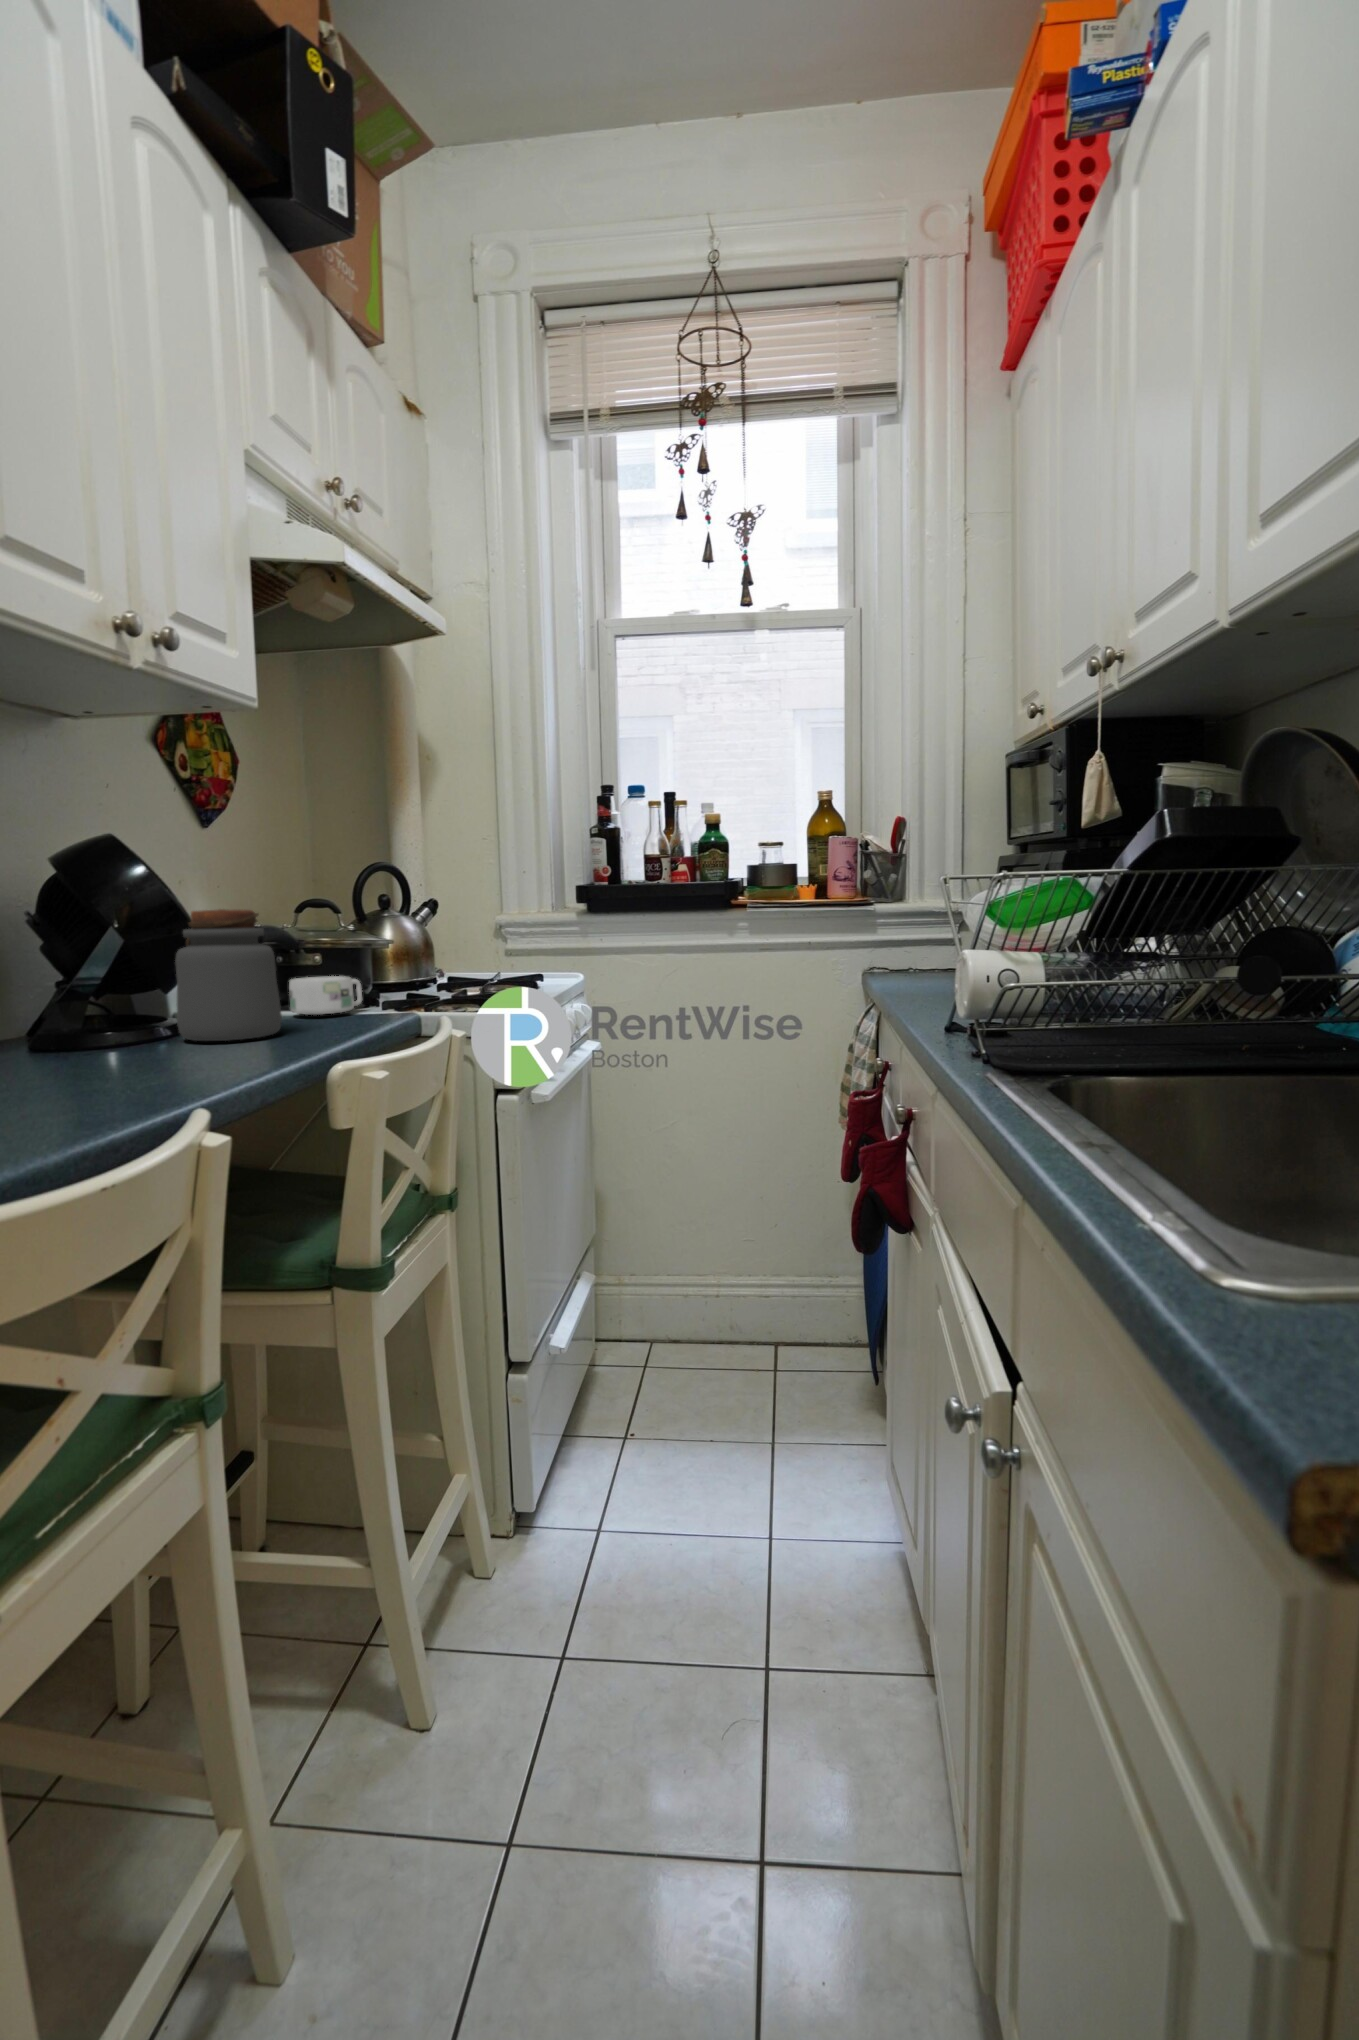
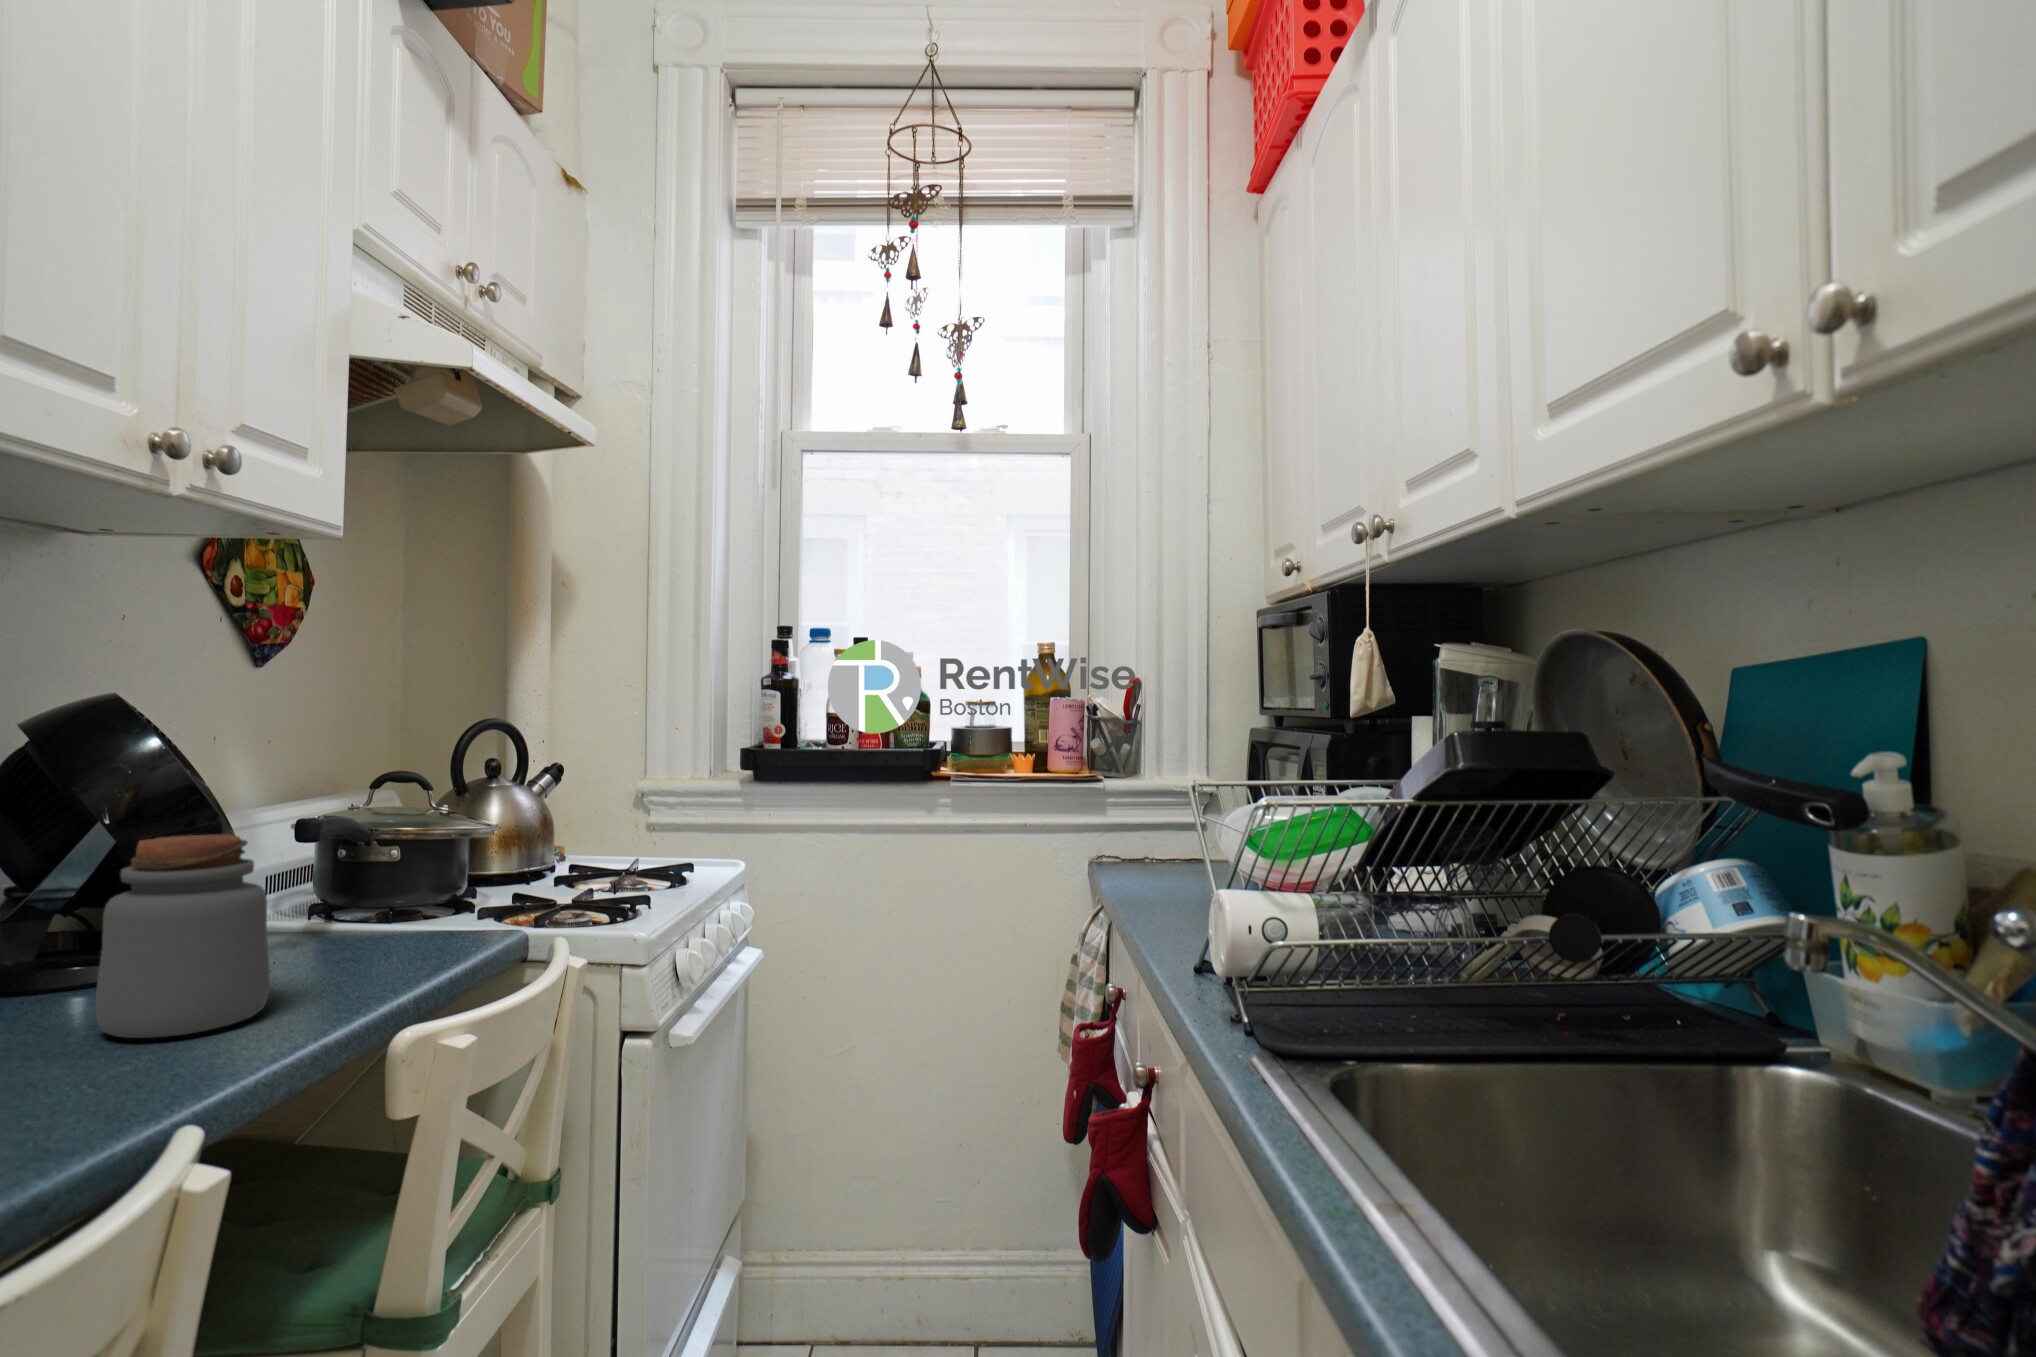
mug: present [289,976,362,1015] -> none [304,901,417,962]

